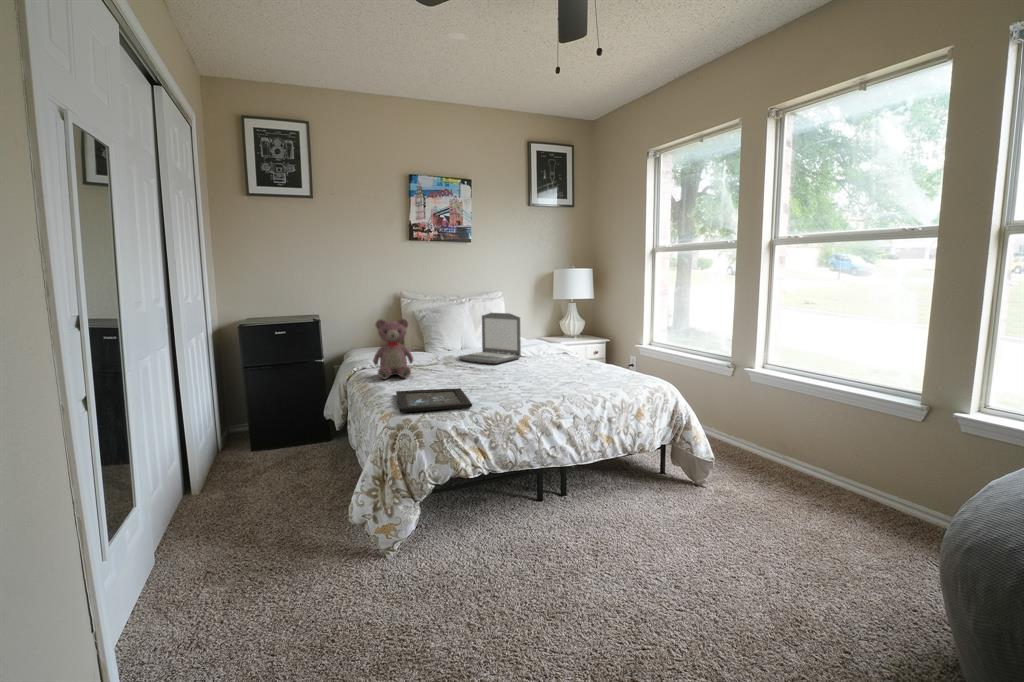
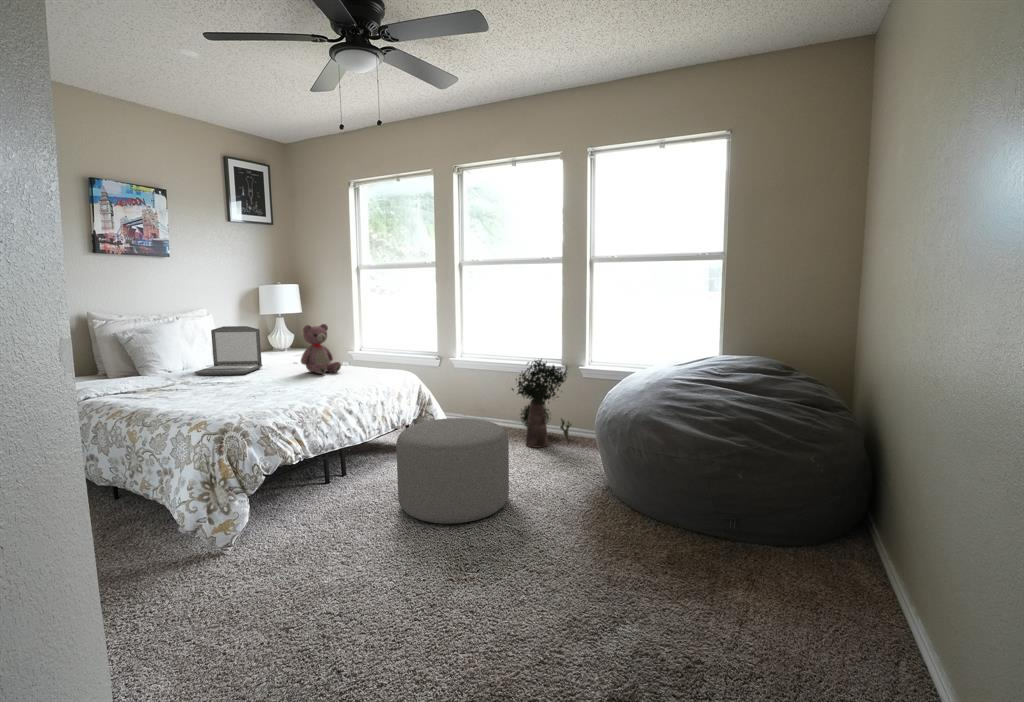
teddy bear: present [373,319,413,379] -> present [301,324,341,374]
tray: present [396,388,472,413] -> none [178,394,281,418]
potted plant: none [807,388,927,531] -> present [512,359,571,448]
ottoman: none [572,458,735,623] -> present [396,418,509,524]

